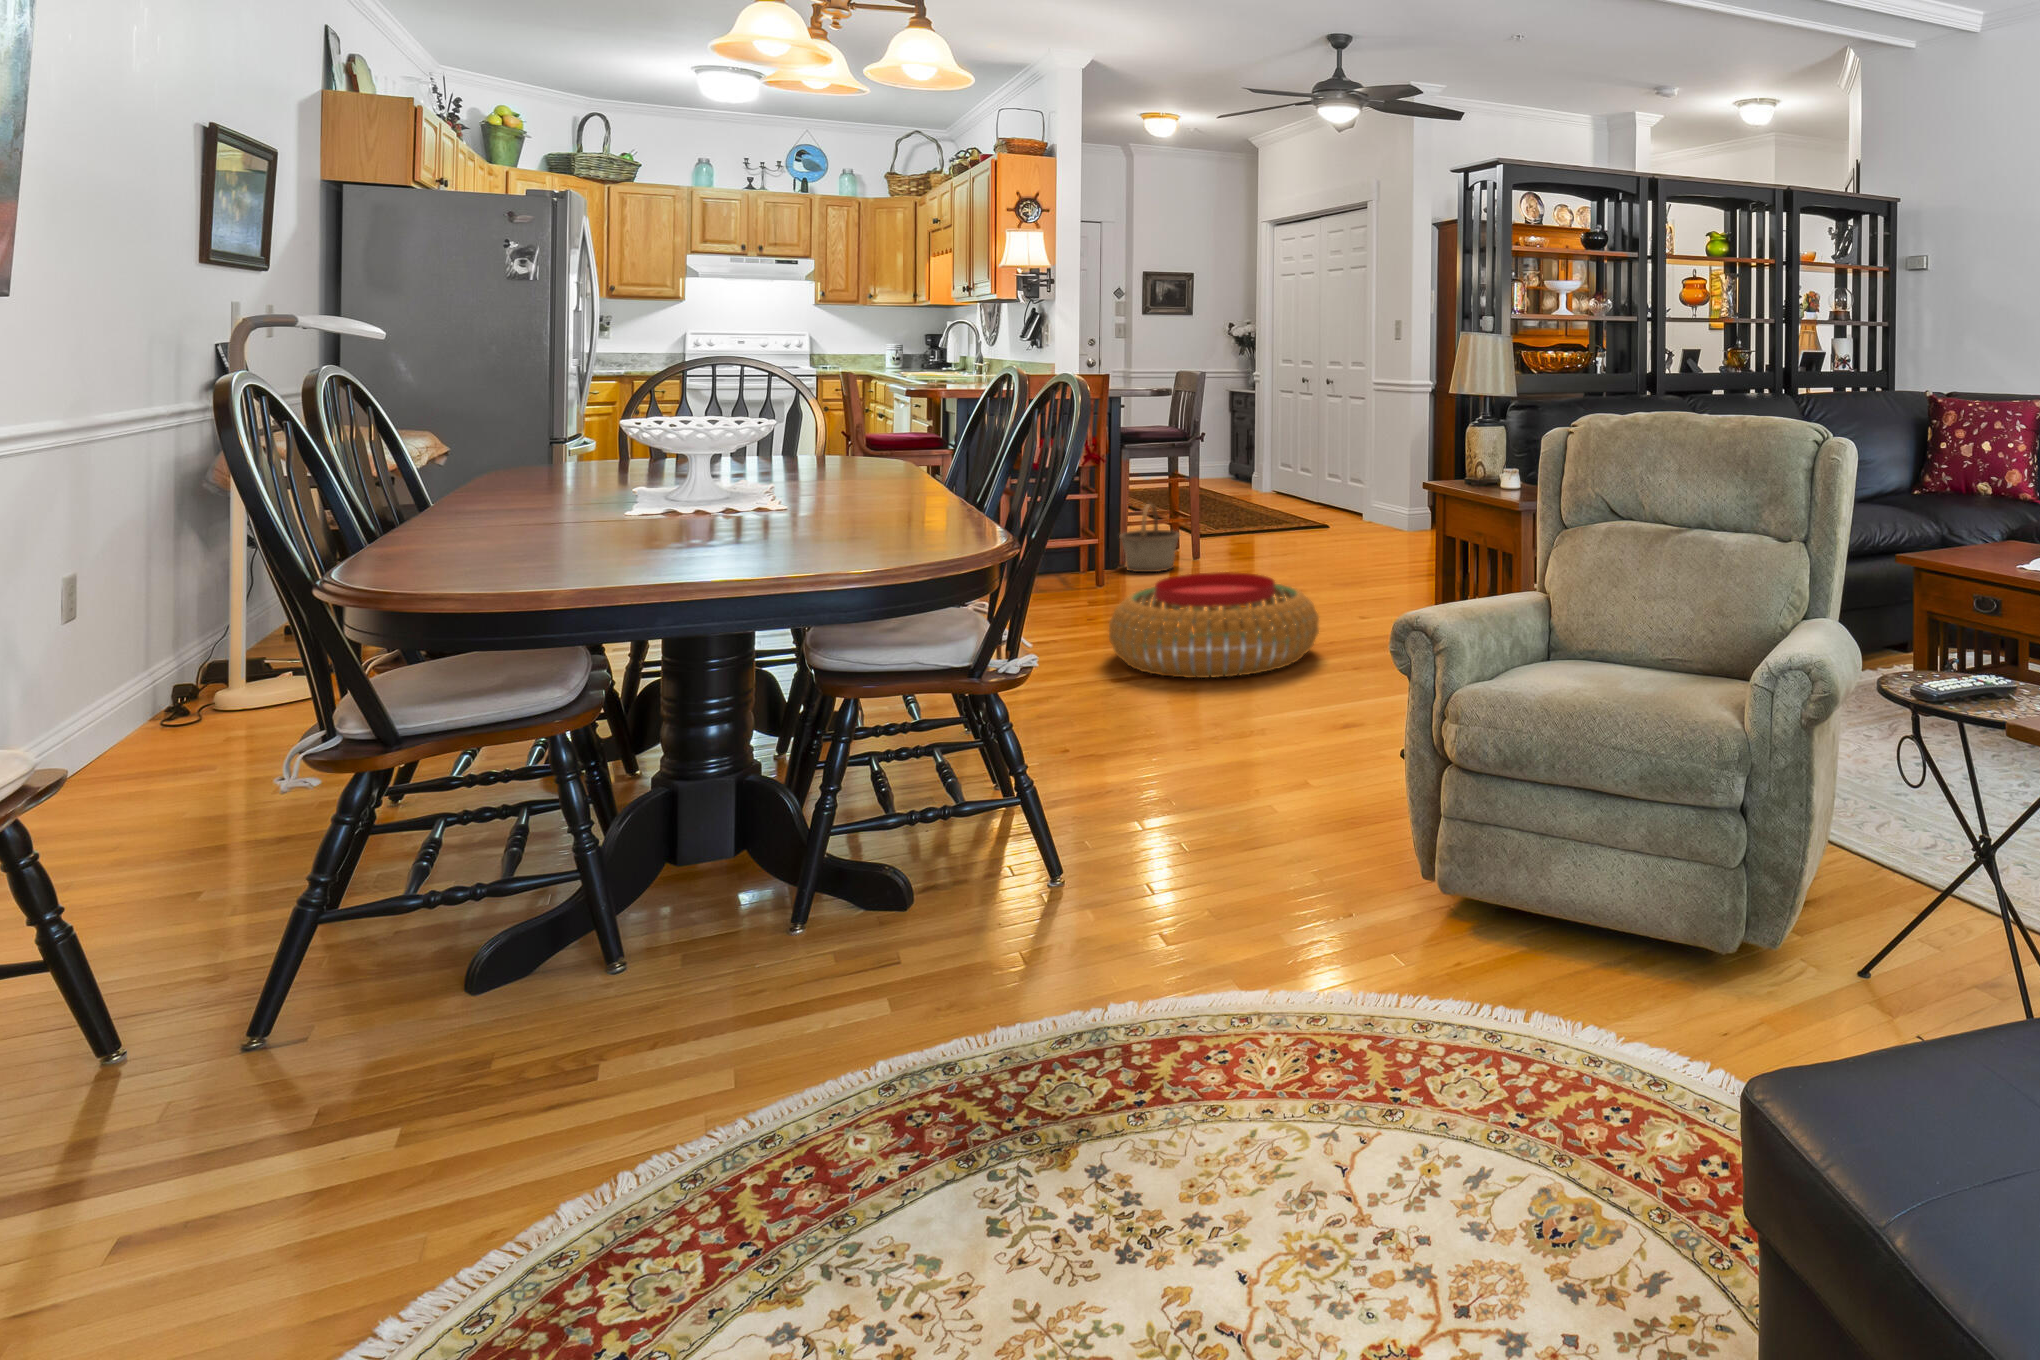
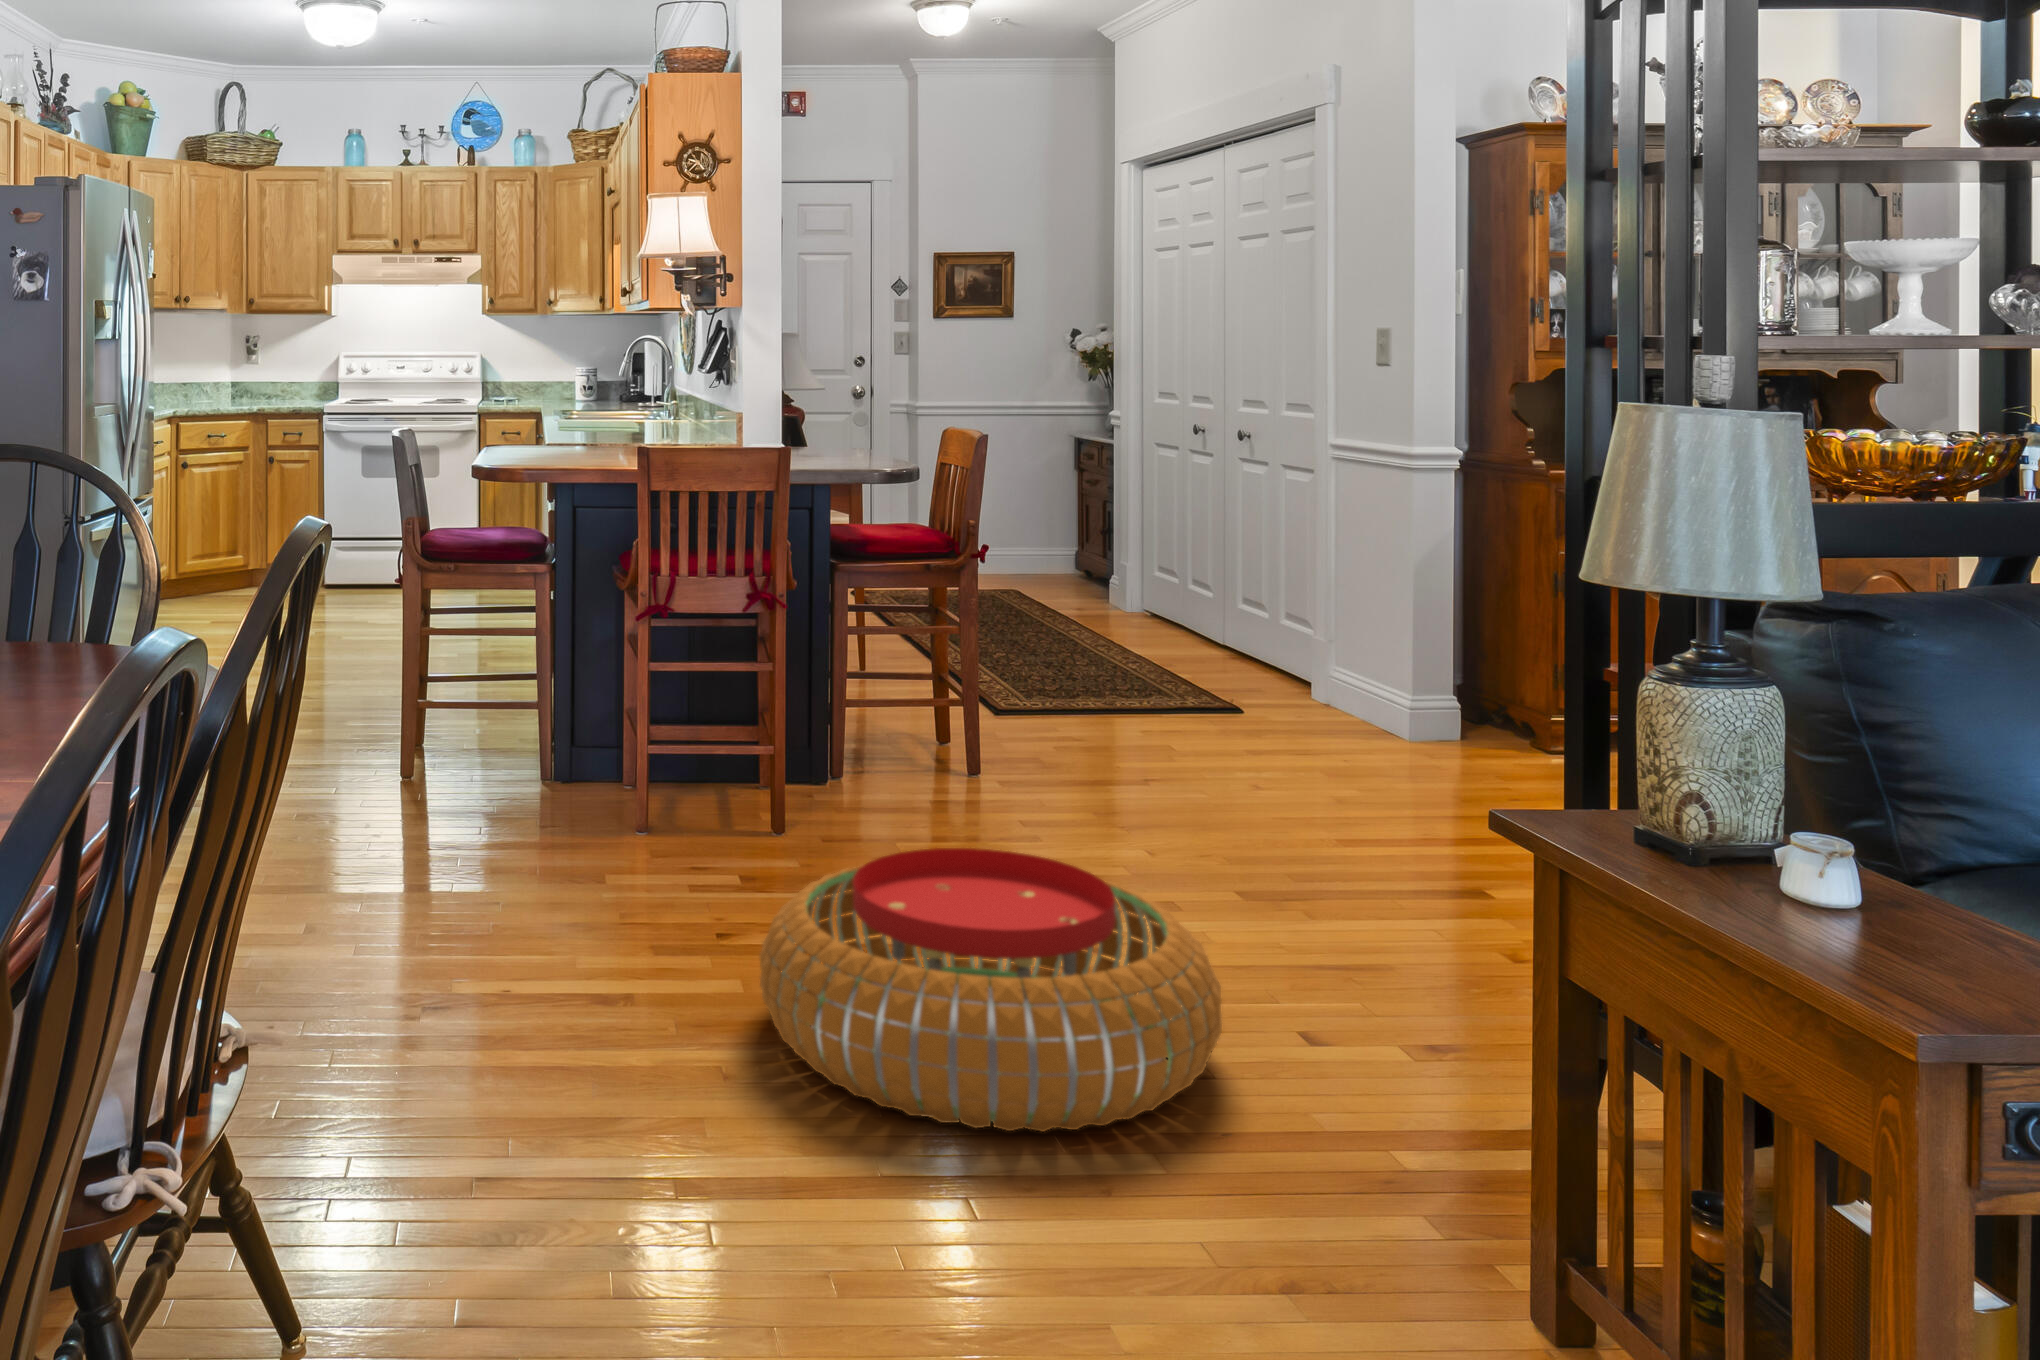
basket: present [1120,504,1180,572] -> none [853,646,961,769]

